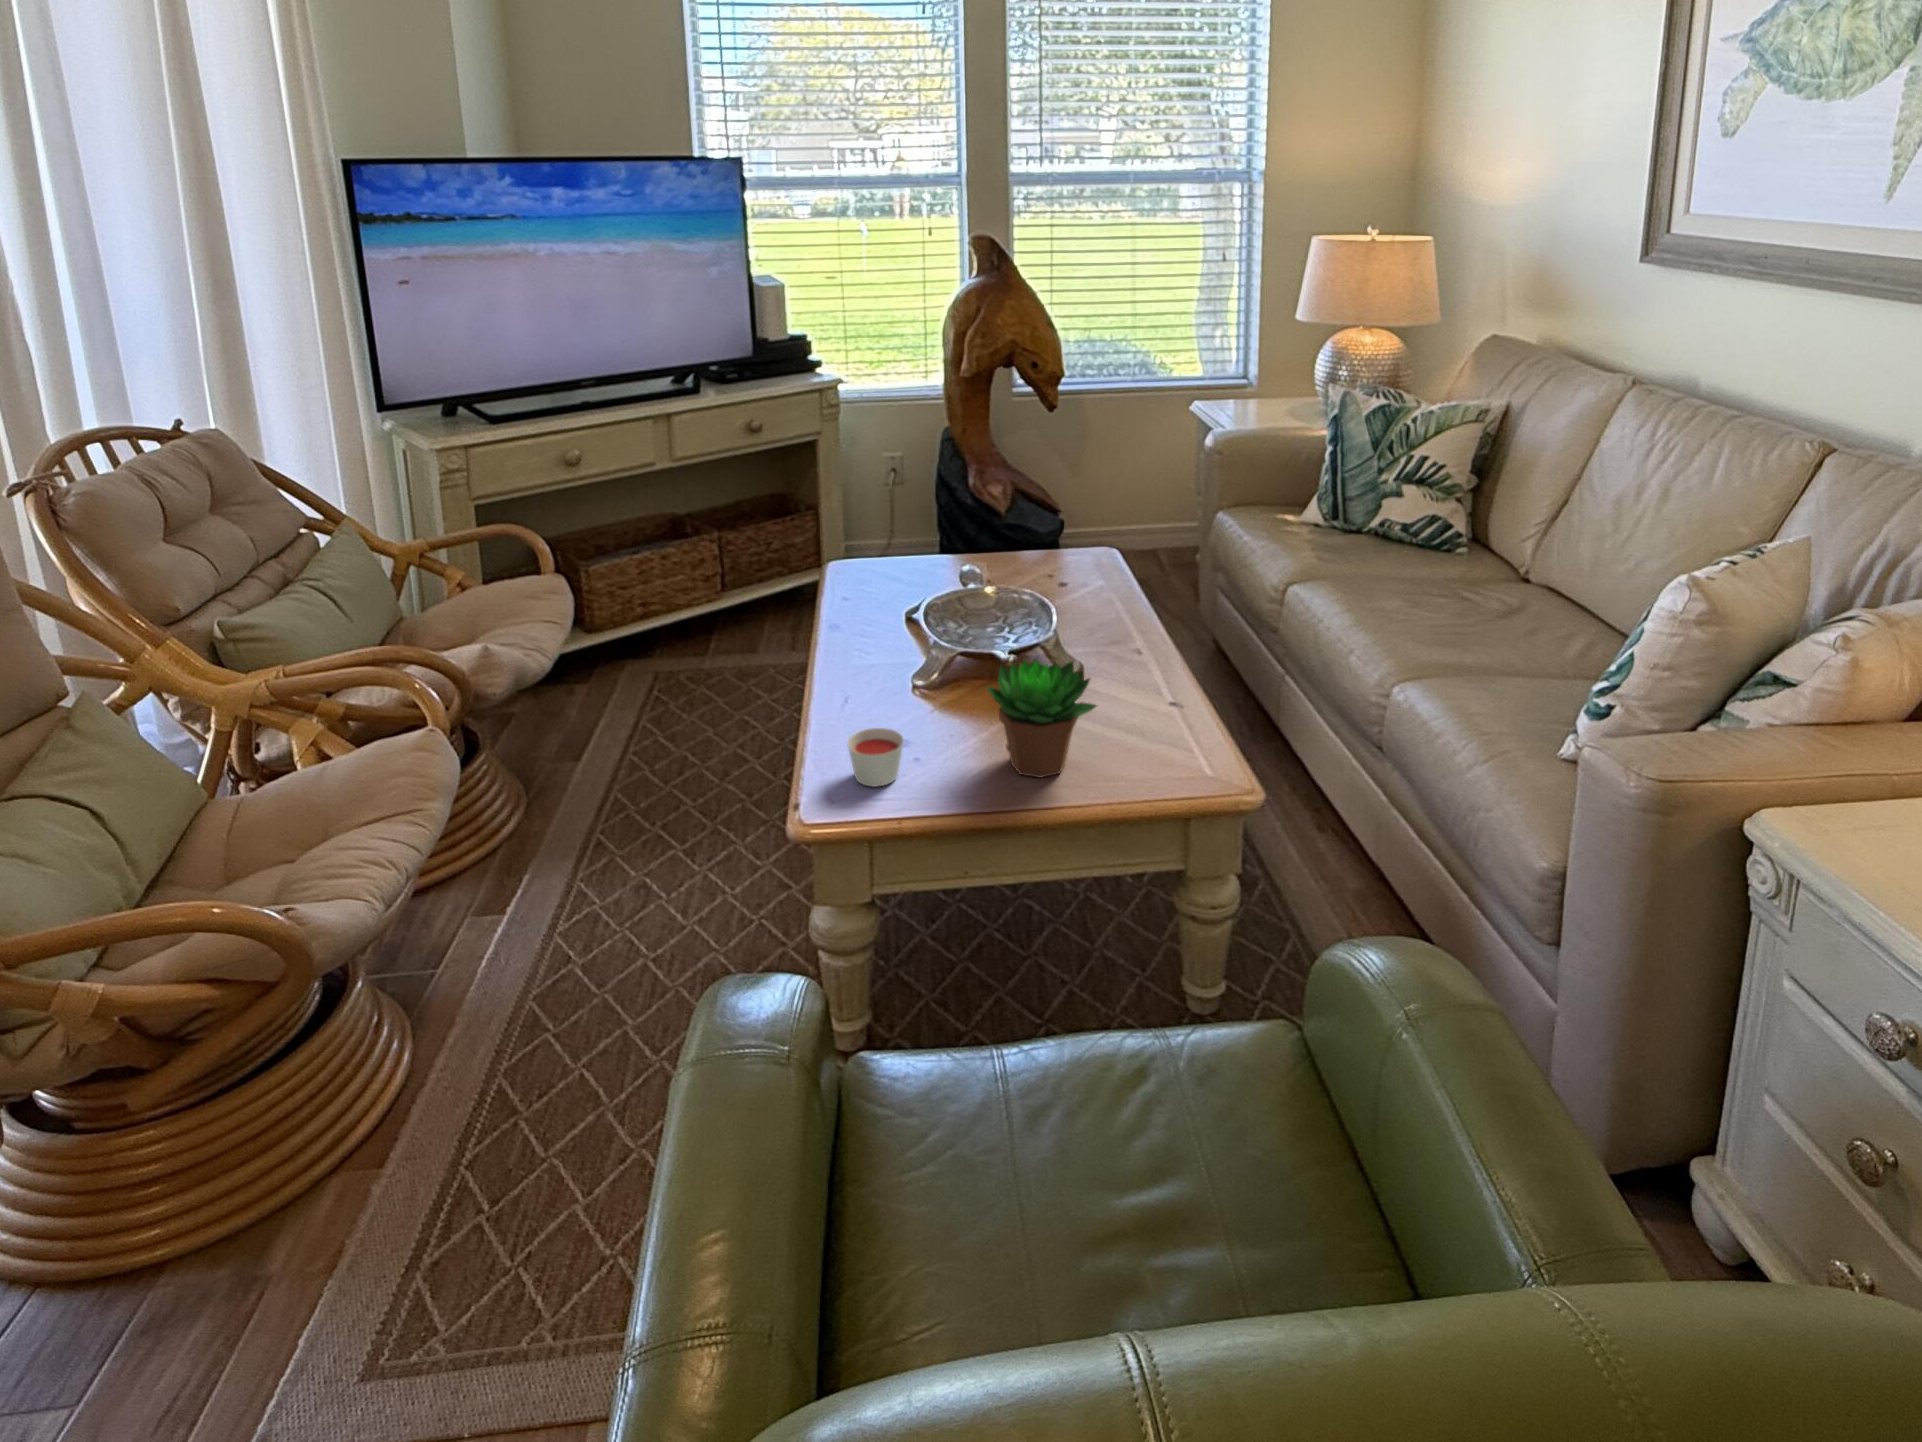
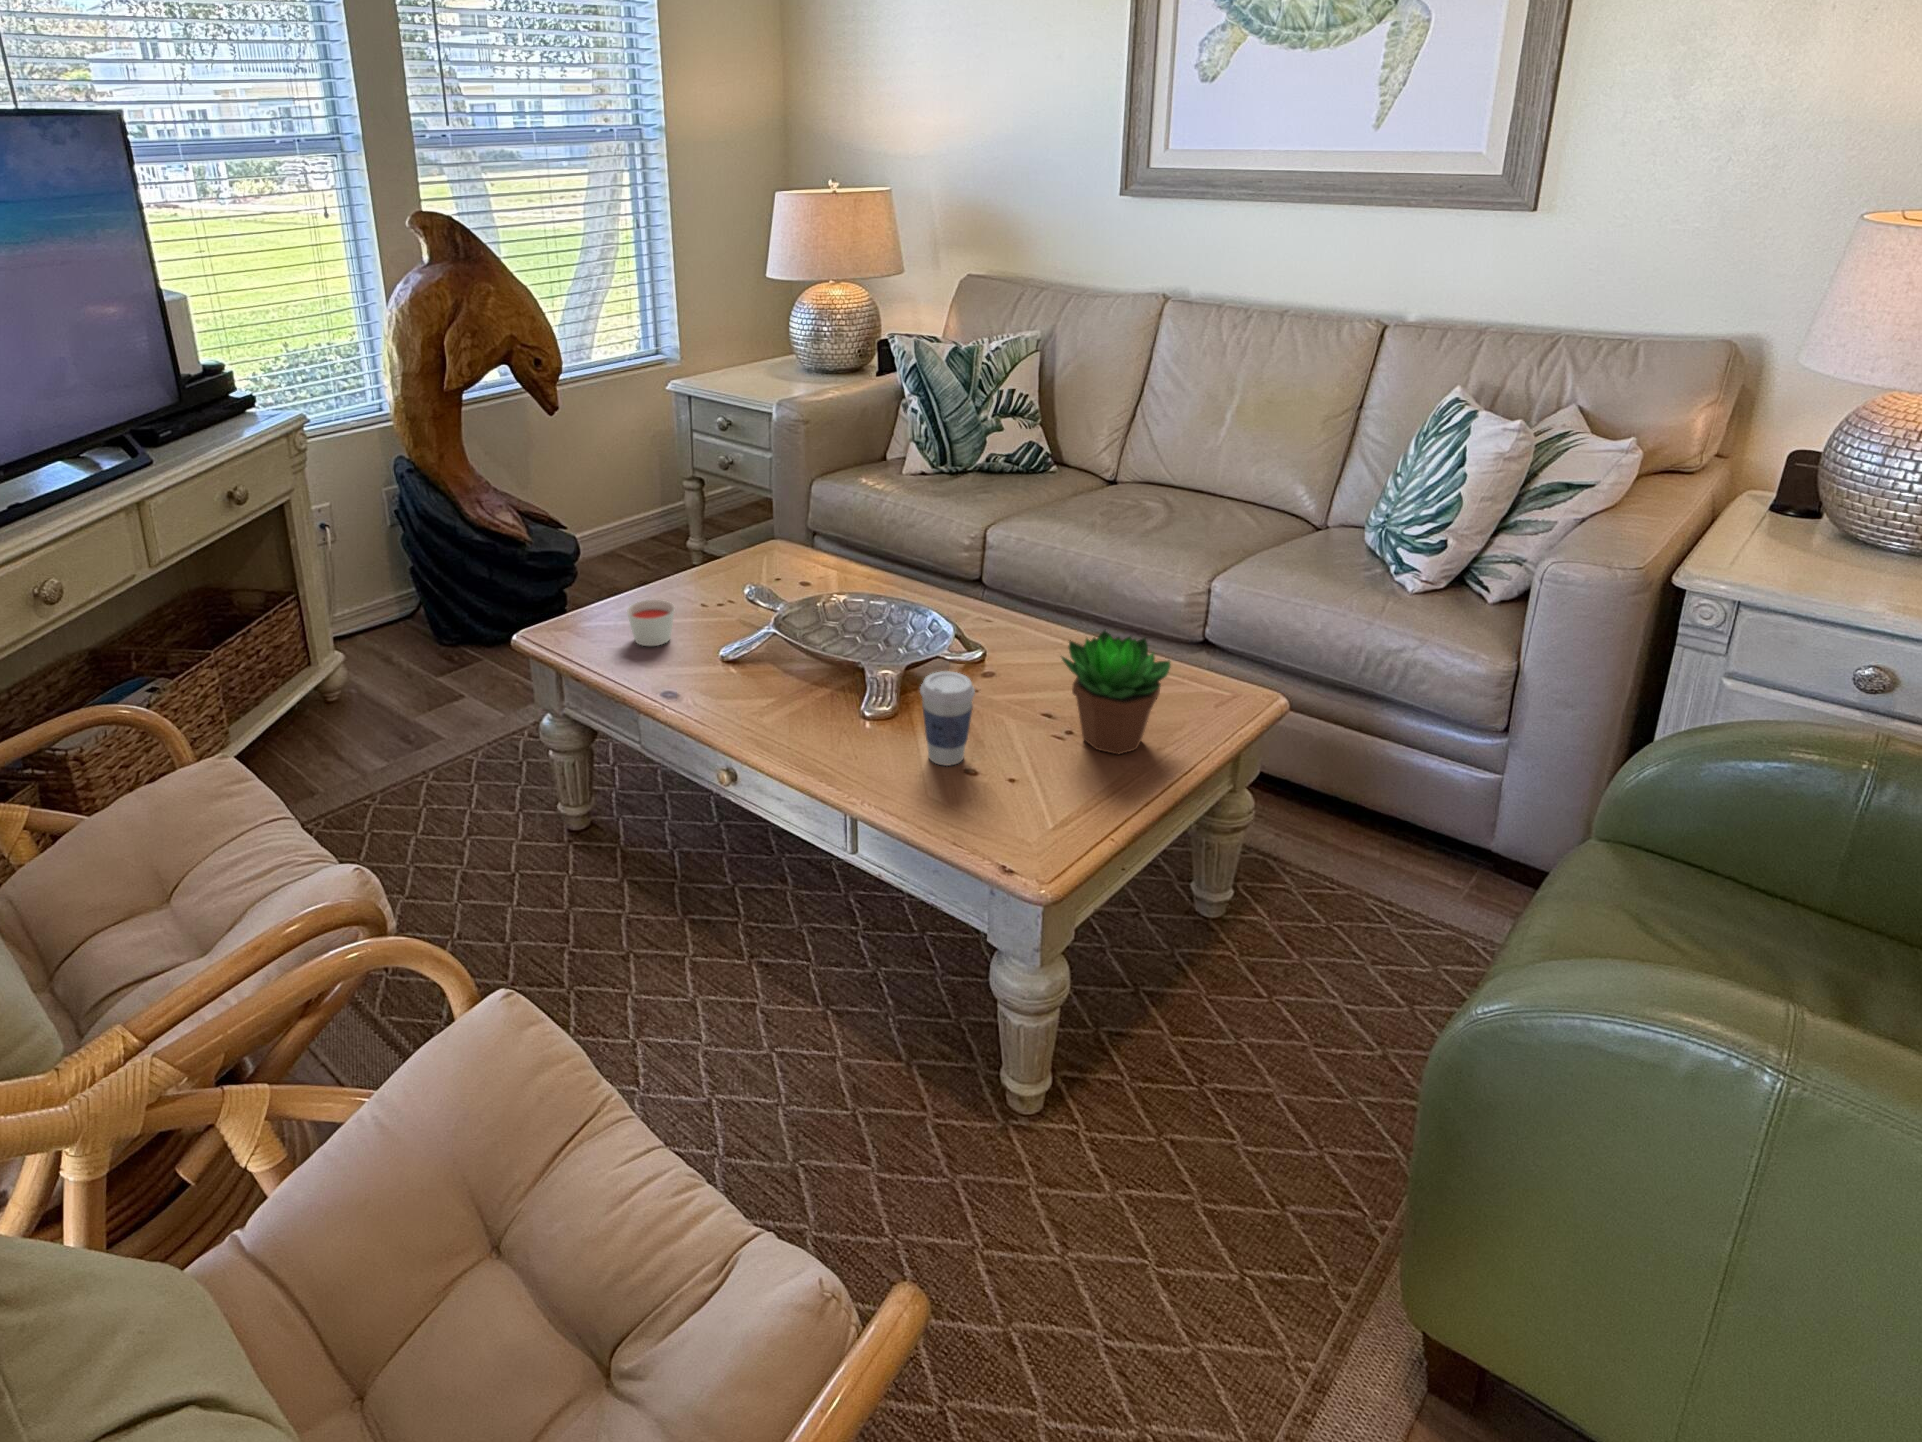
coffee cup: none [877,646,926,731] -> present [920,672,975,766]
candle: present [848,728,904,786] -> present [627,600,674,646]

